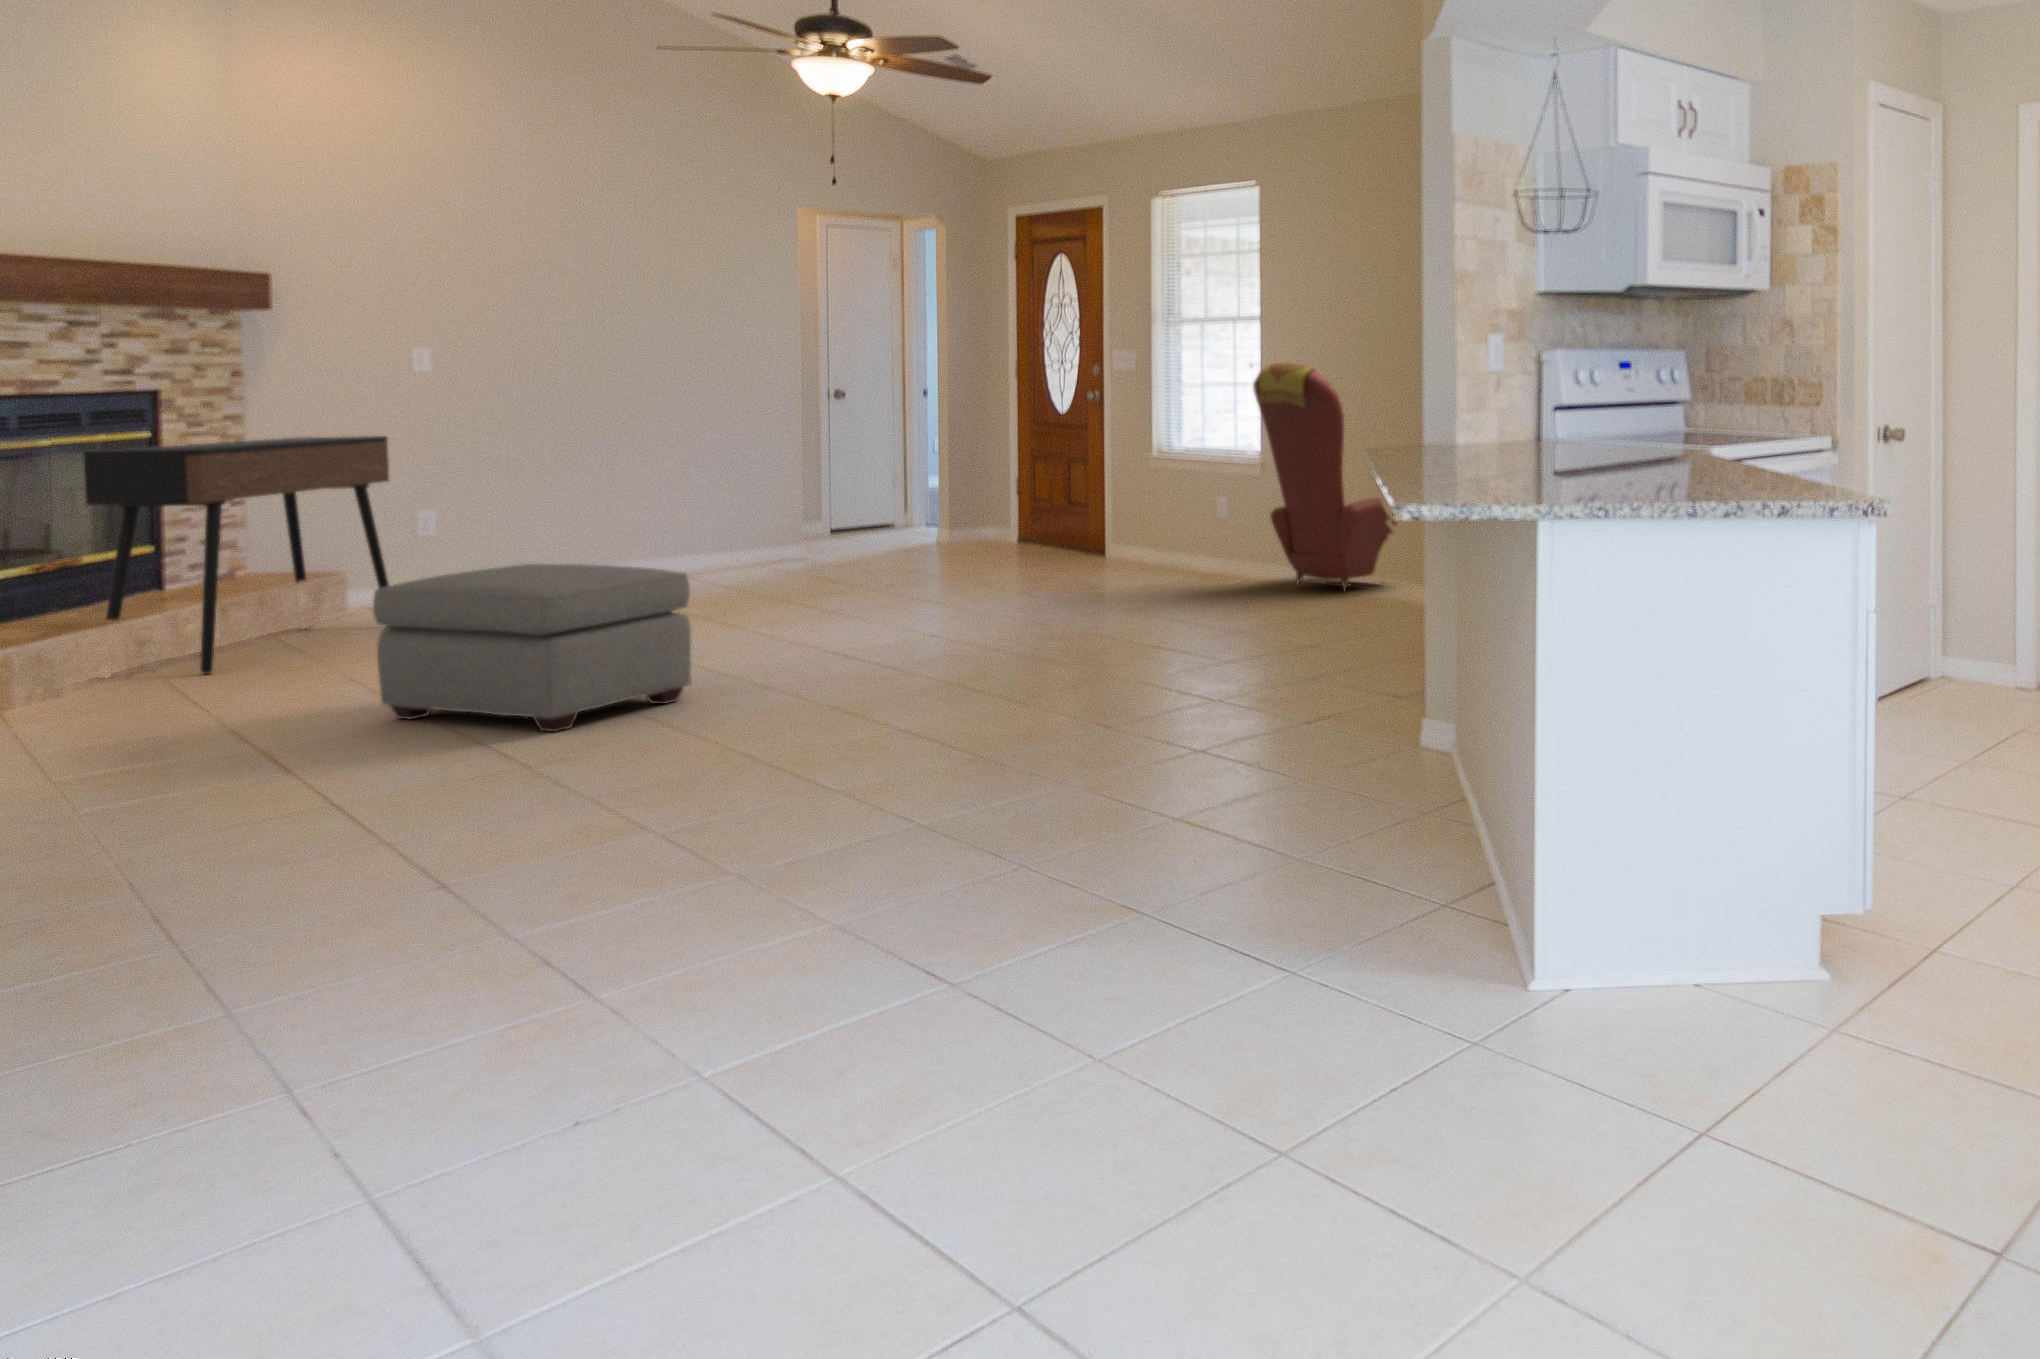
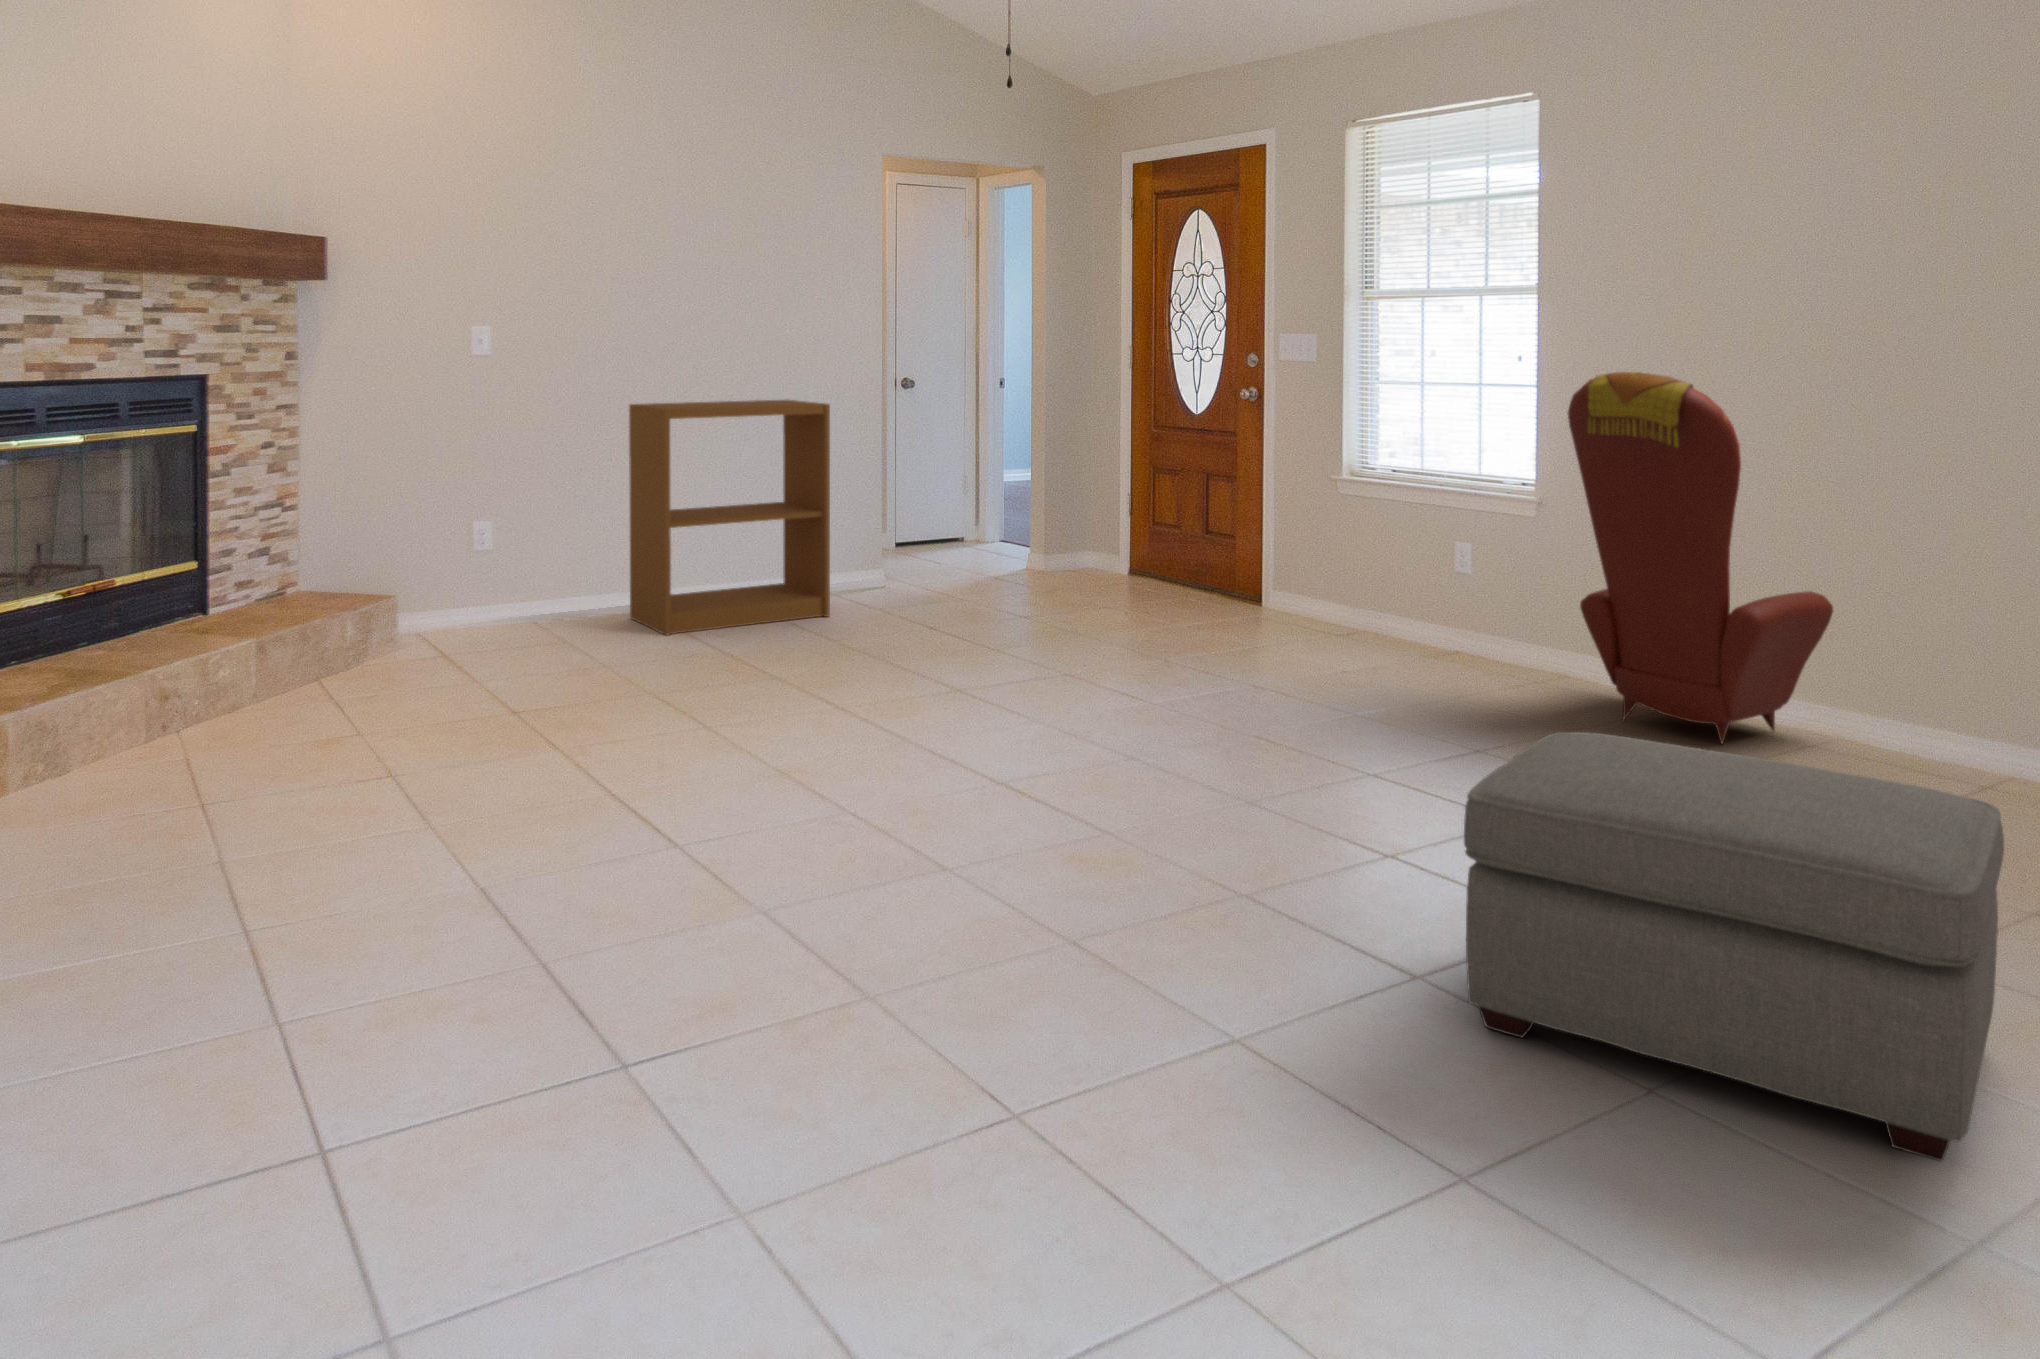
bookshelf: none [561,410,748,596] -> present [629,400,830,635]
console table: present [83,436,389,674] -> none [93,435,442,762]
ottoman: present [373,564,691,732] -> present [1464,732,2004,1161]

